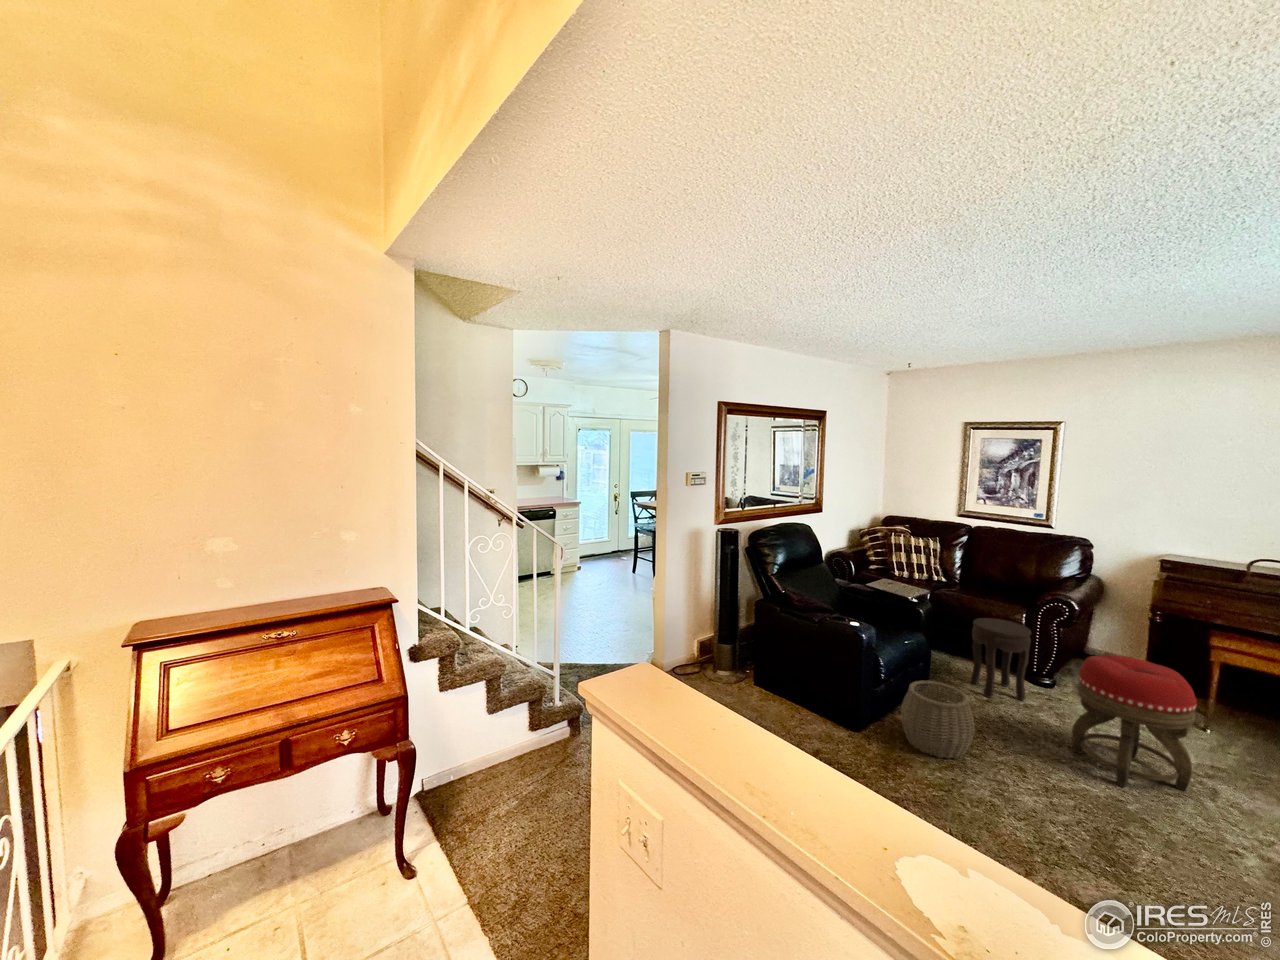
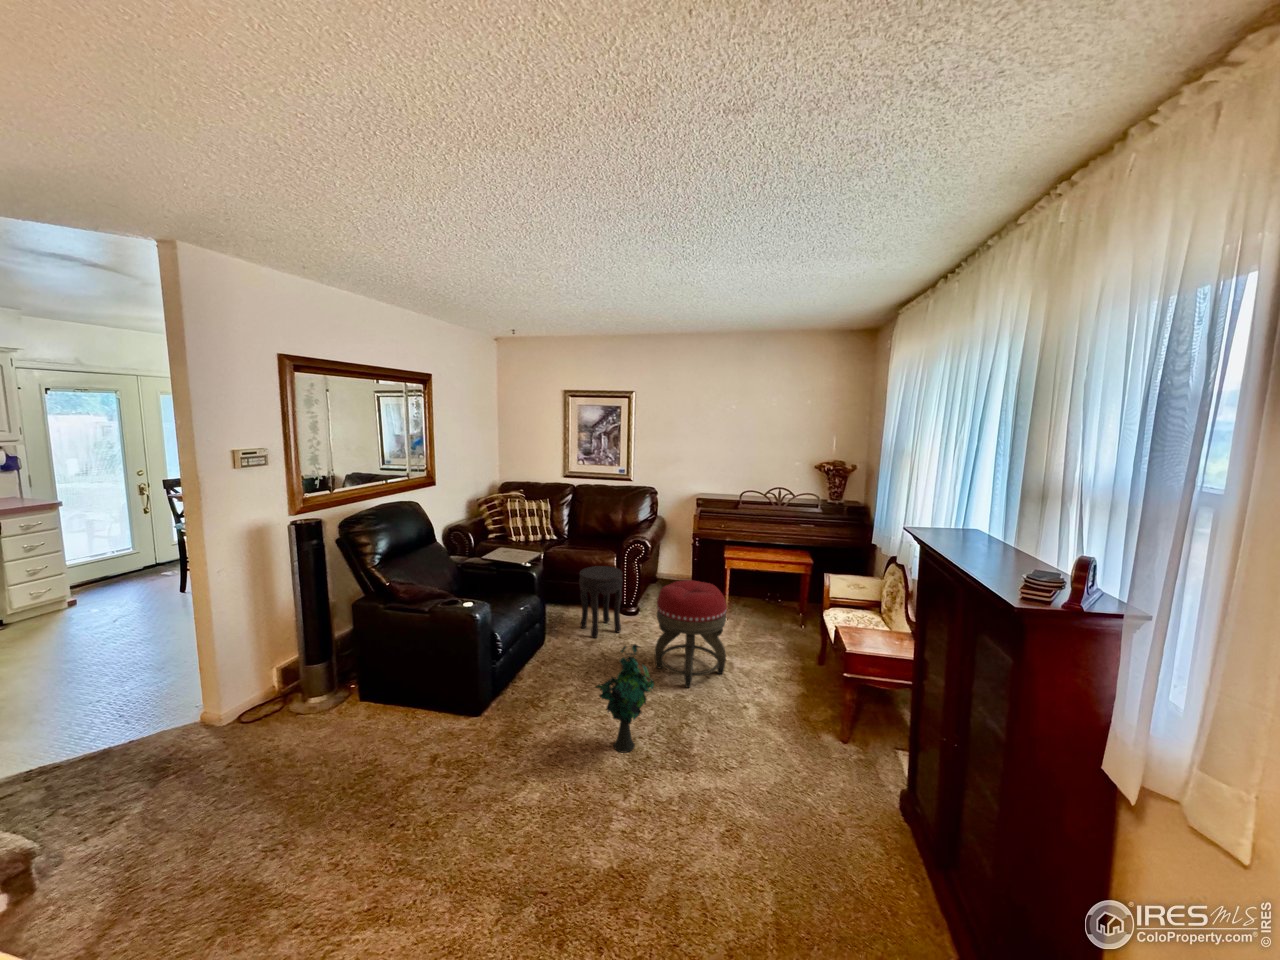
woven basket: present [901,681,974,759] -> none [520,643,585,721]
decorative plant: none [986,701,1066,817] -> present [596,644,654,752]

